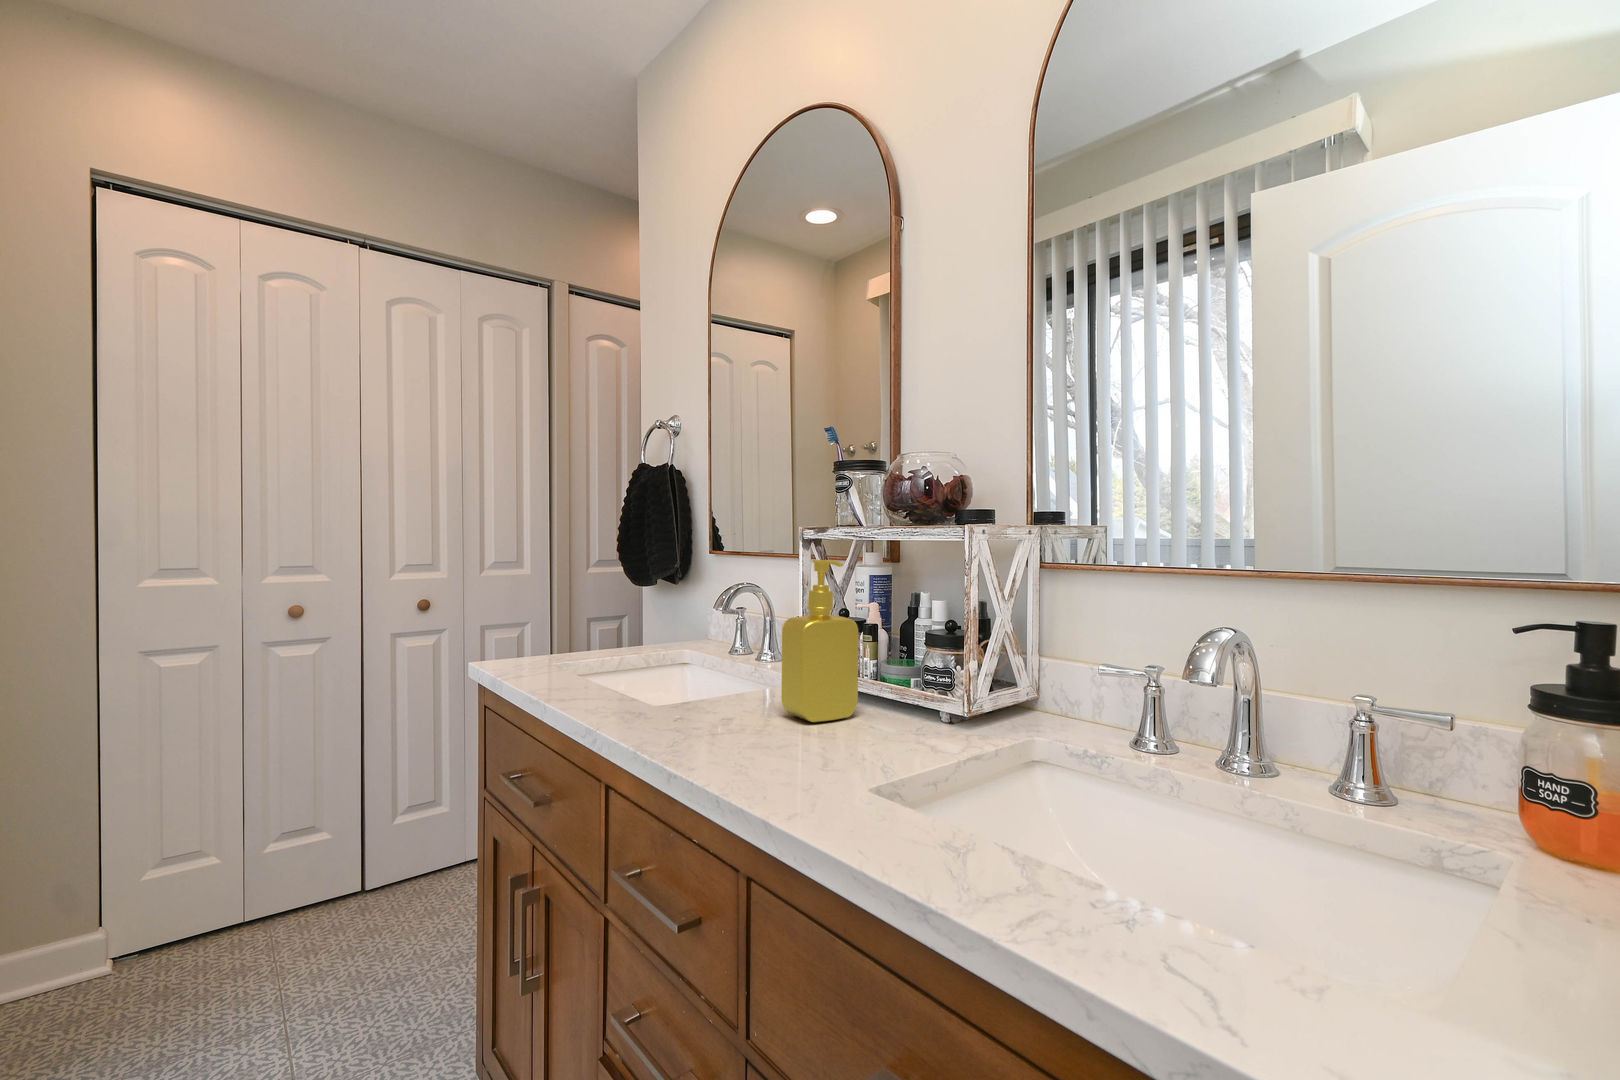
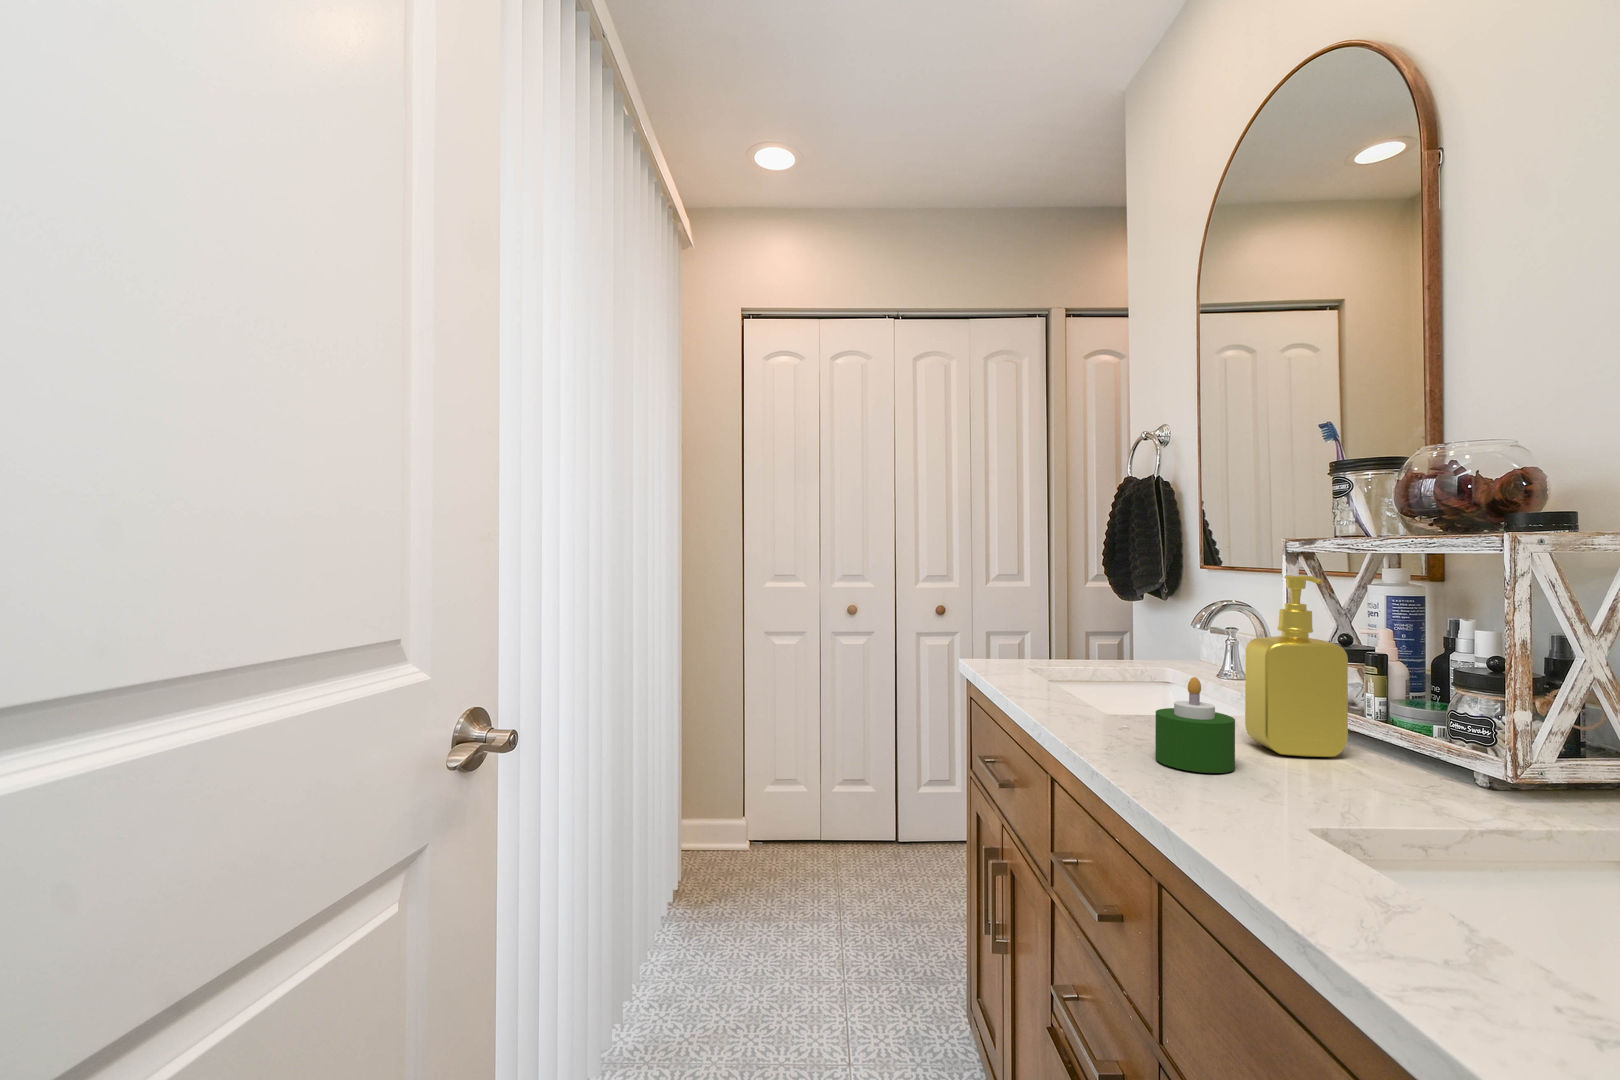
candle: none [716,661,785,753] -> present [1155,677,1235,773]

